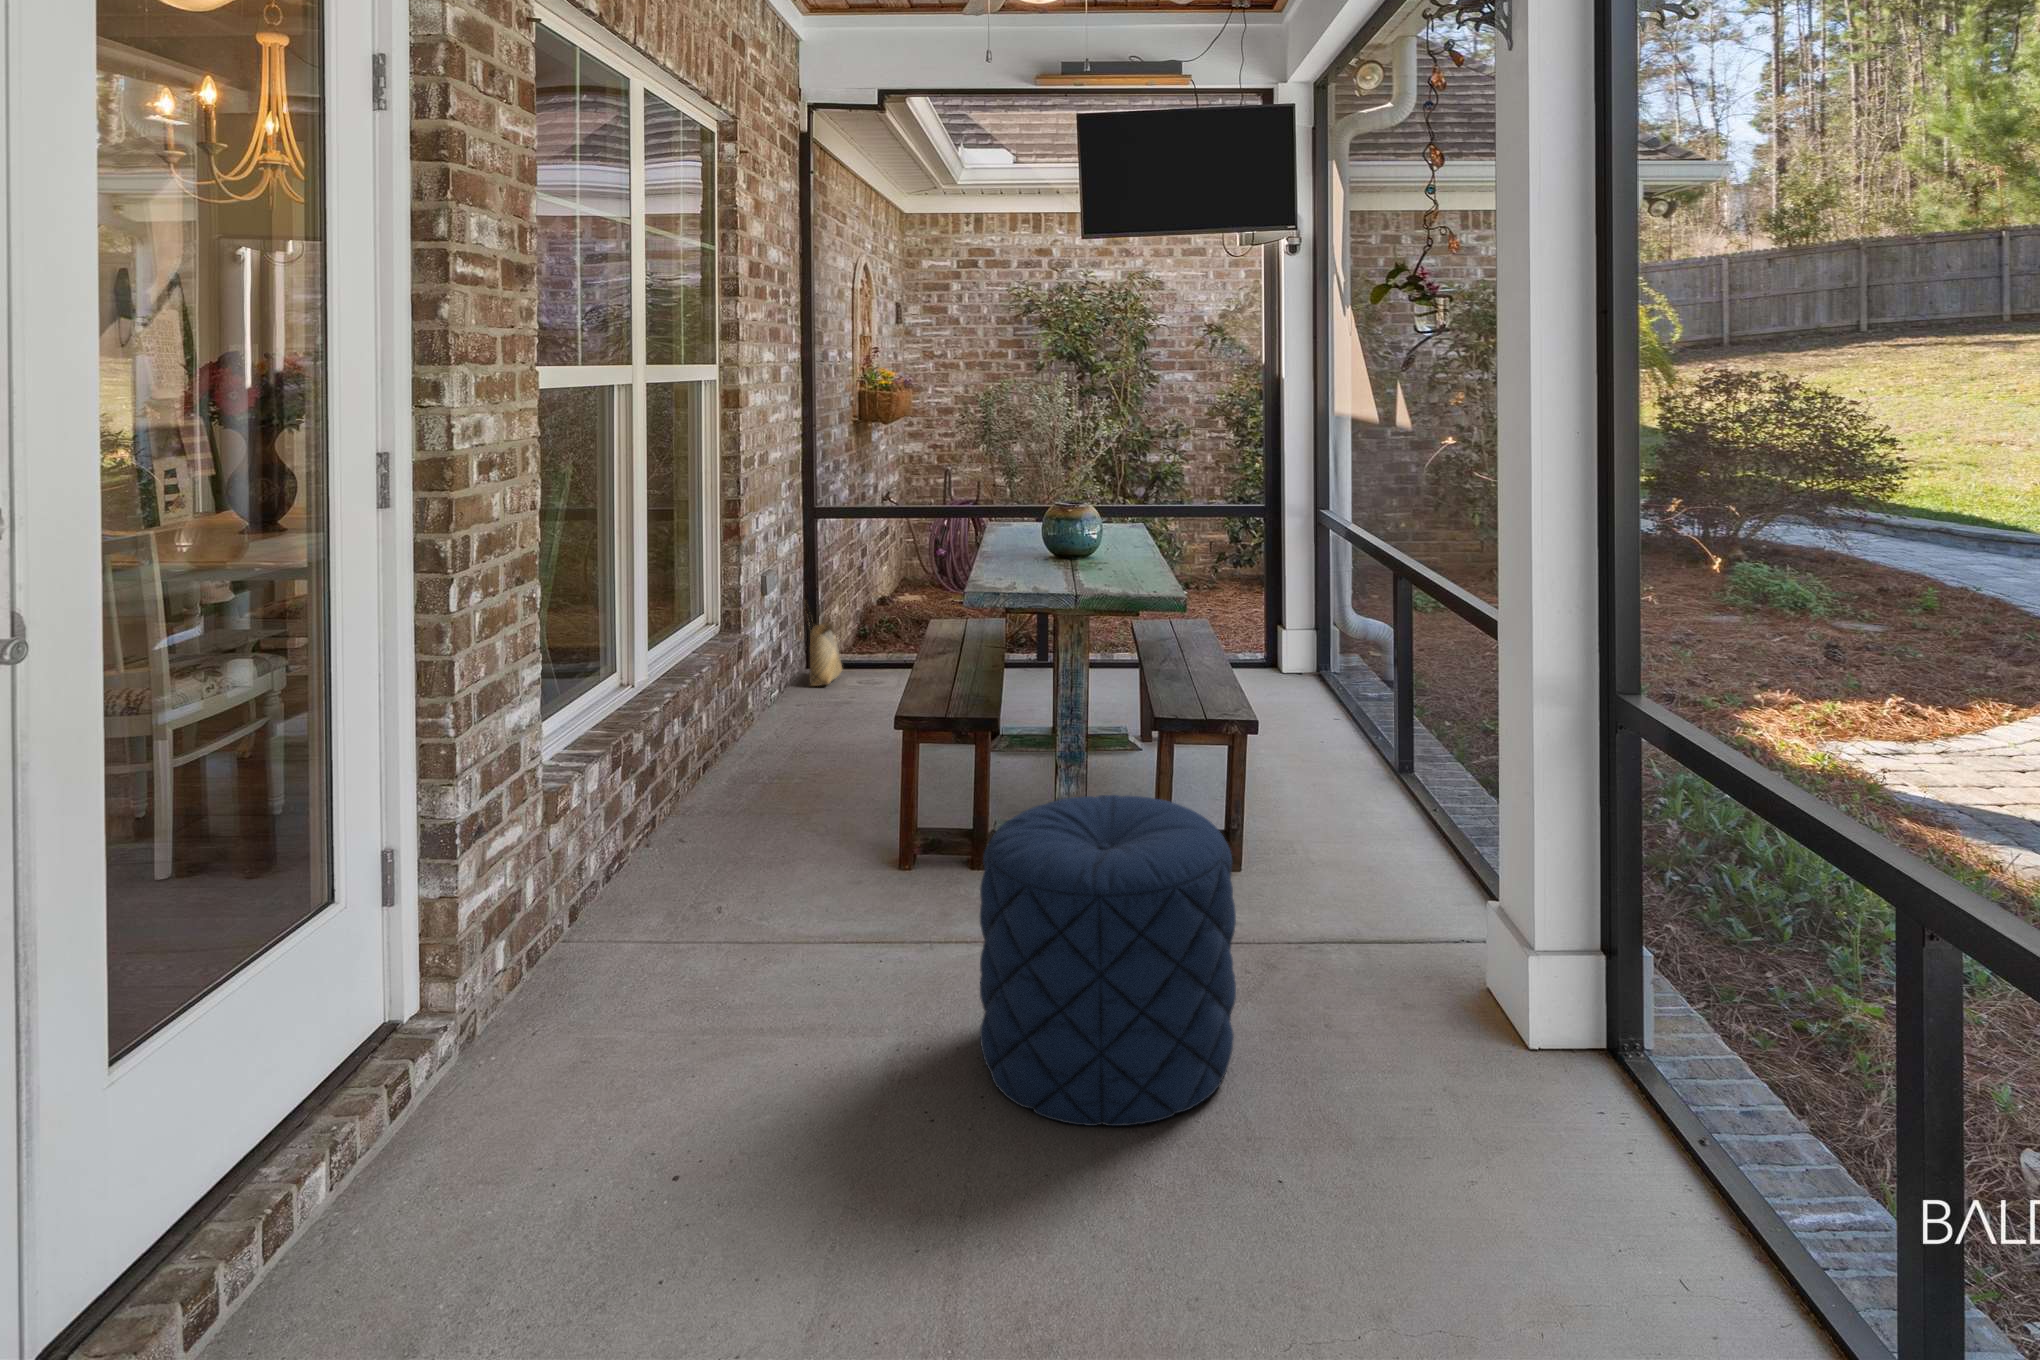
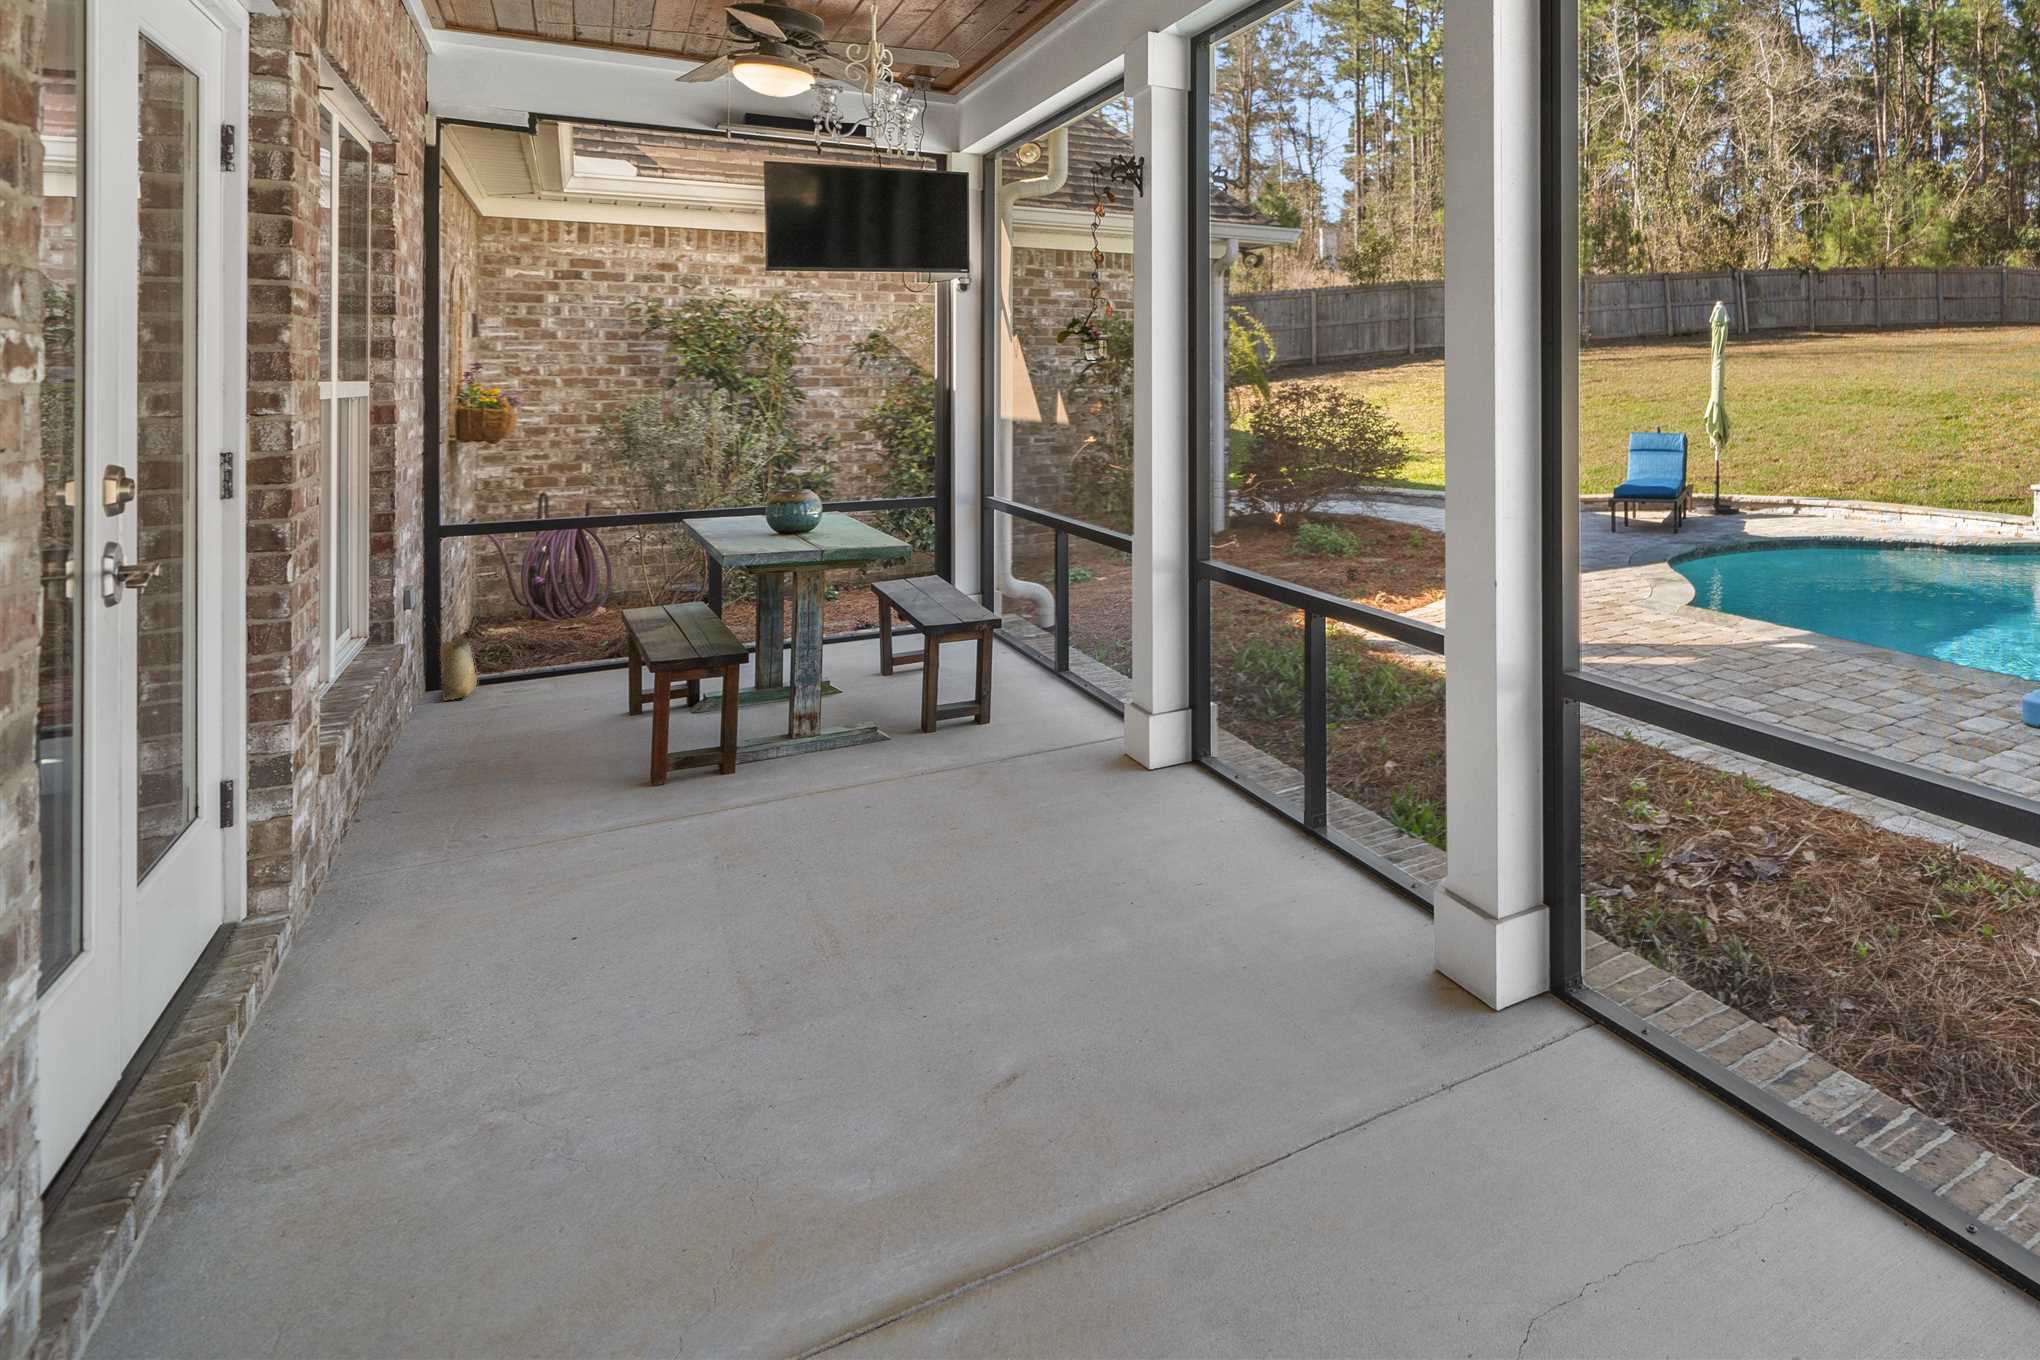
pouf: present [980,795,1236,1126] -> none [777,677,969,882]

